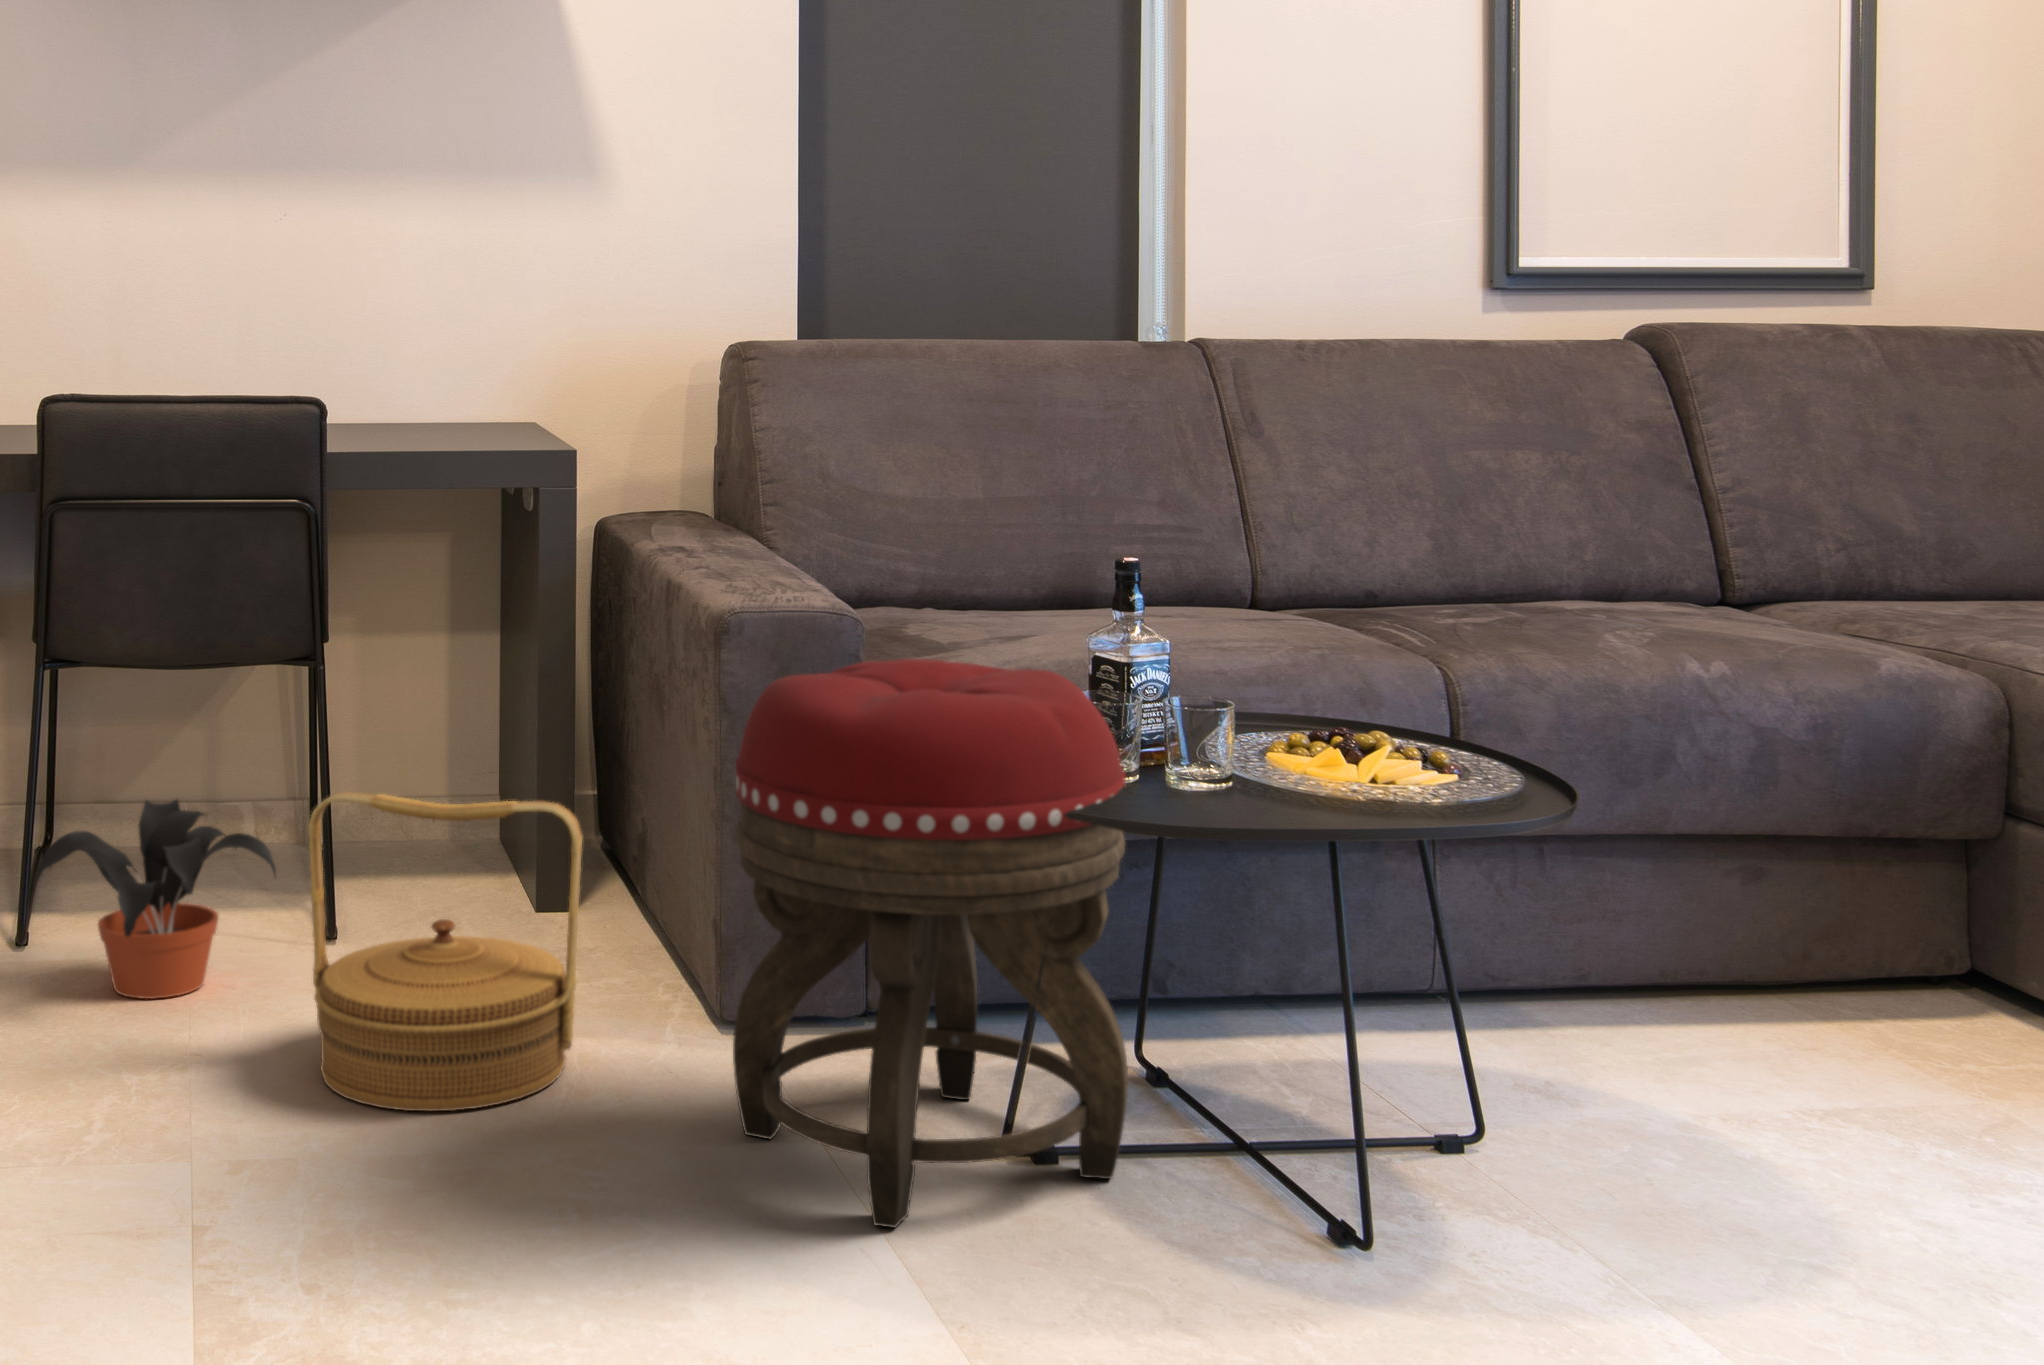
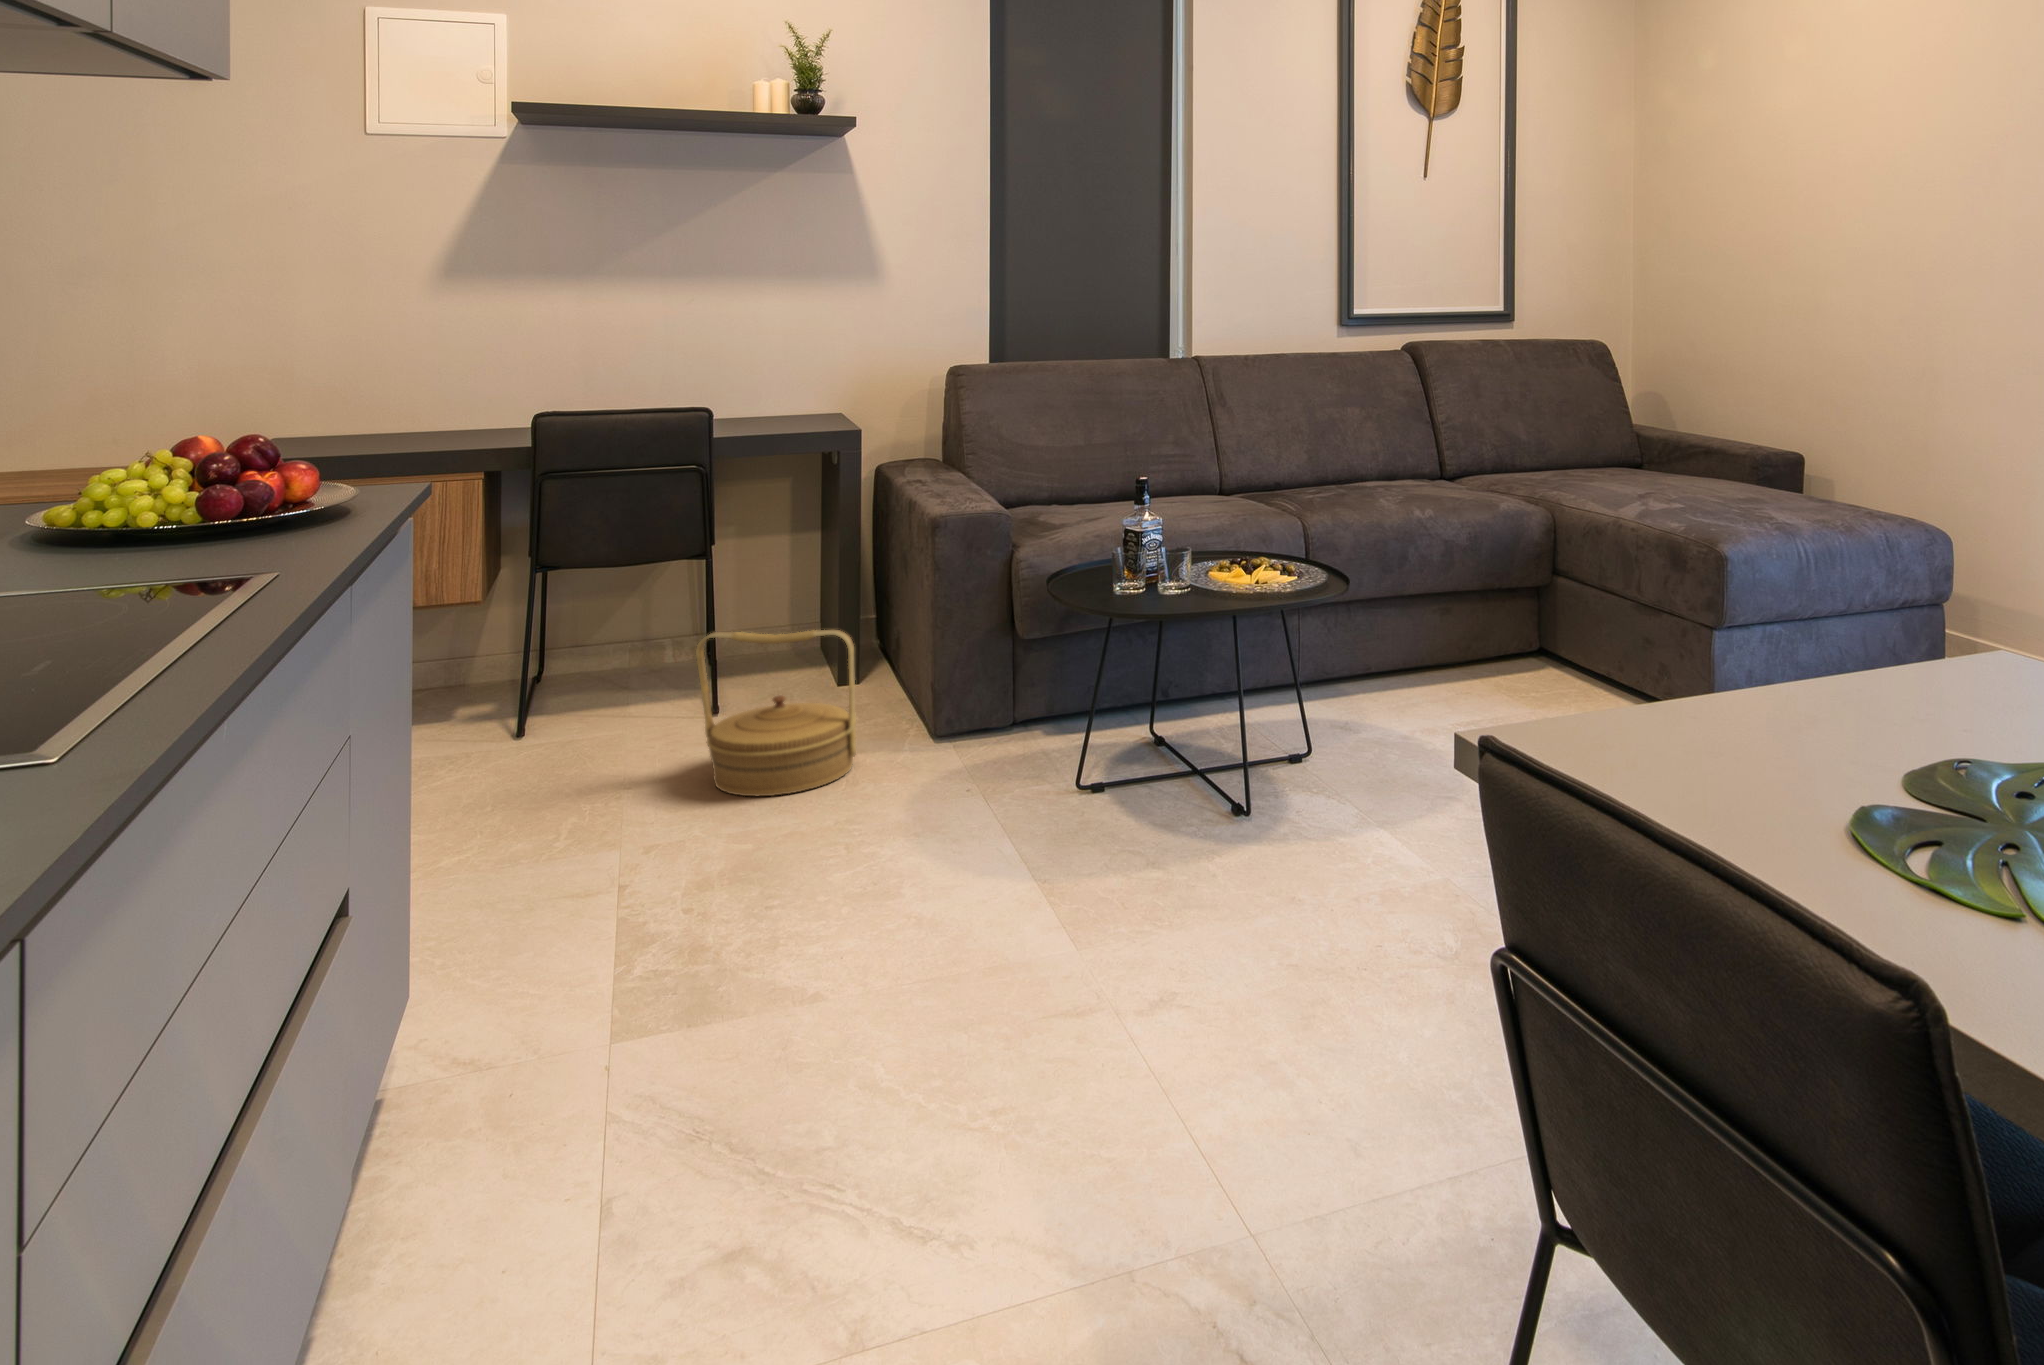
footstool: present [733,659,1128,1228] -> none [931,545,1139,825]
potted plant: present [34,799,276,999] -> none [530,642,682,753]

